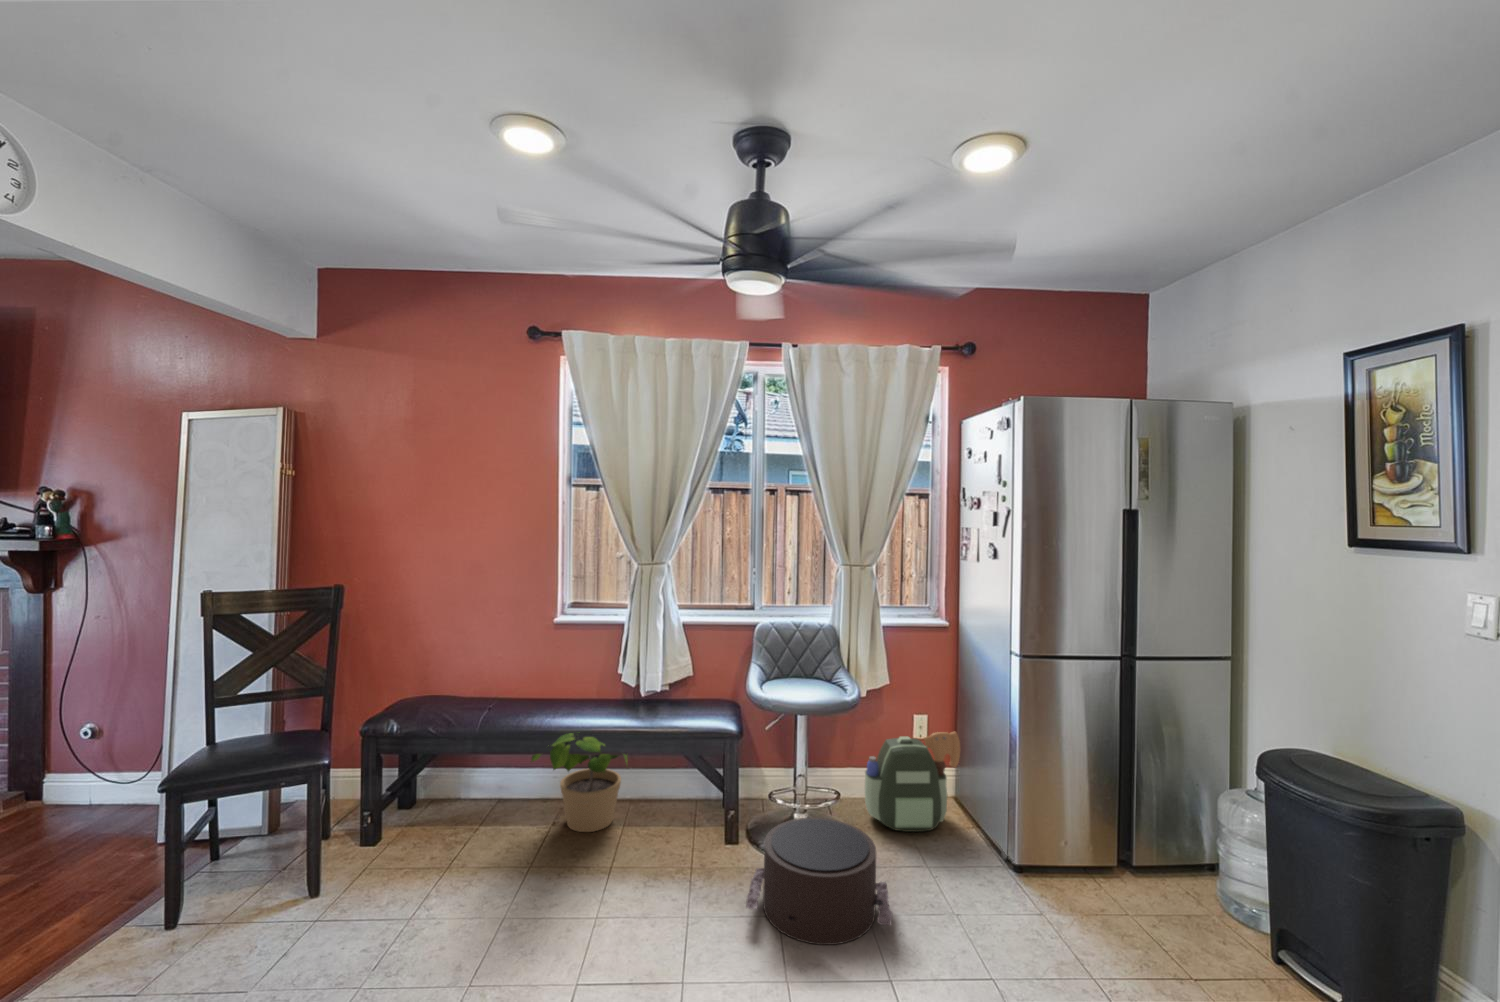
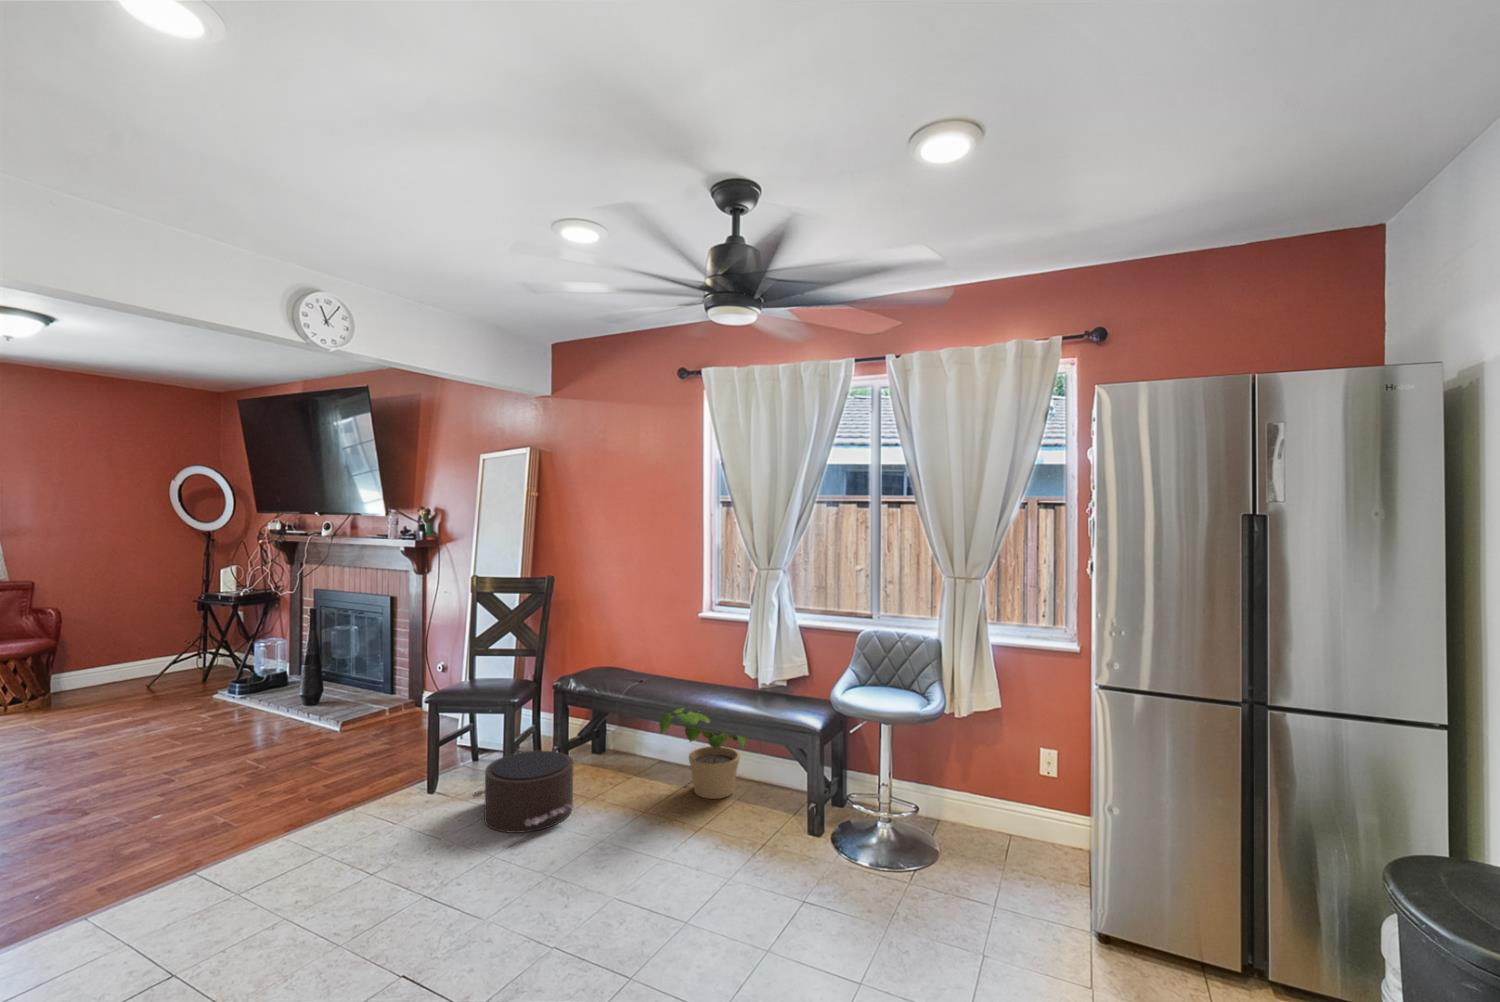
backpack: present [865,732,960,832] -> none [963,766,1077,875]
pouf: present [746,818,892,945] -> present [472,751,573,833]

